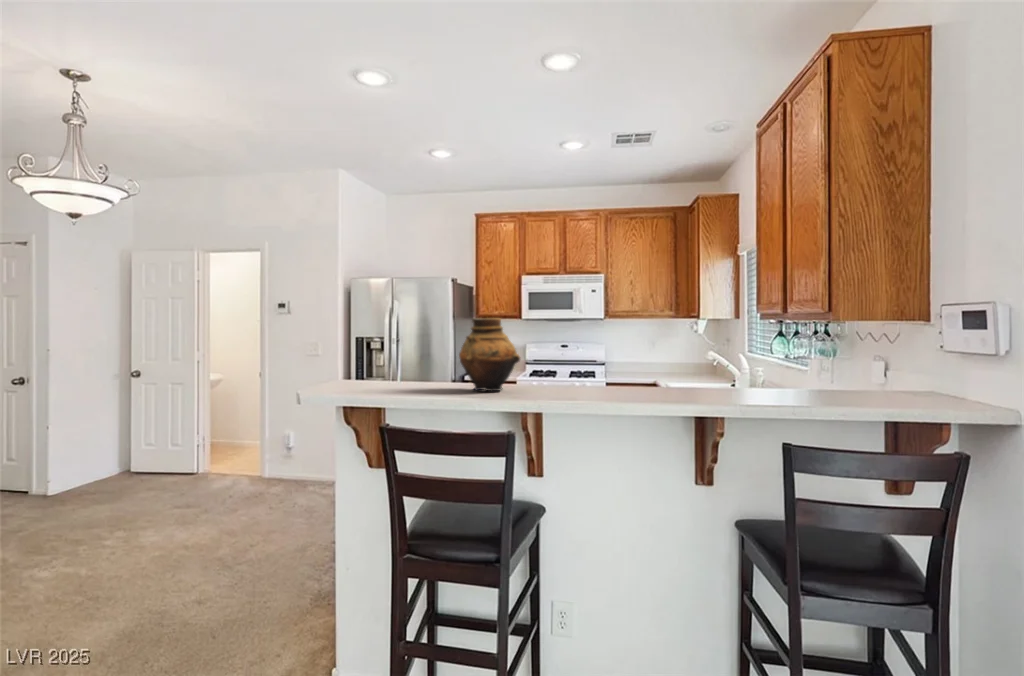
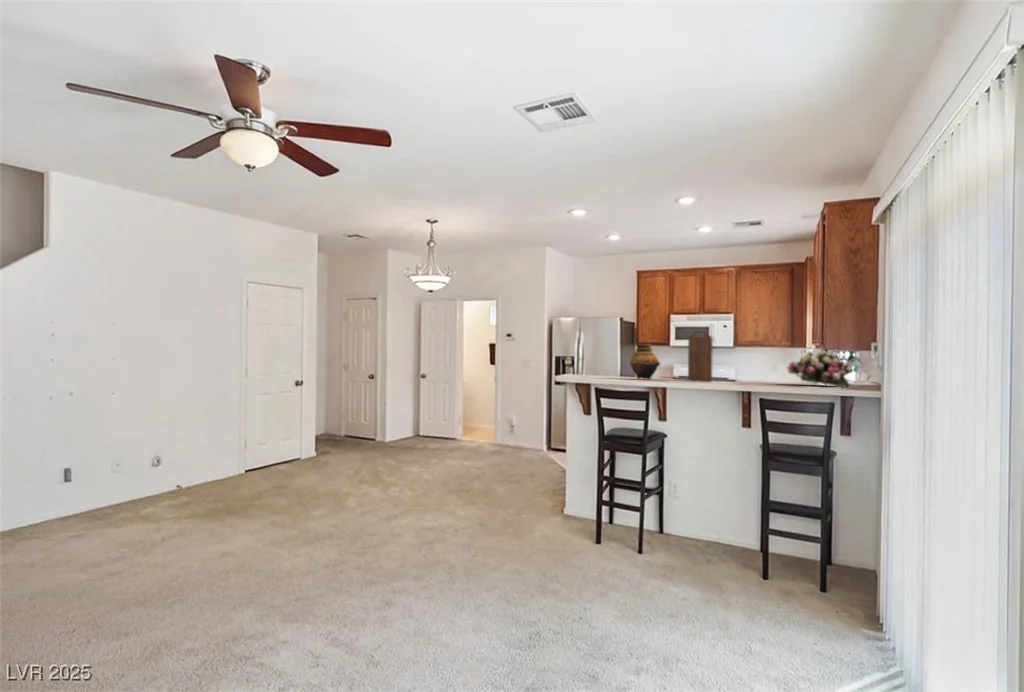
cutting board: none [572,289,622,392] -> present [688,331,713,382]
flower arrangement: none [761,328,890,400] -> present [787,351,852,387]

